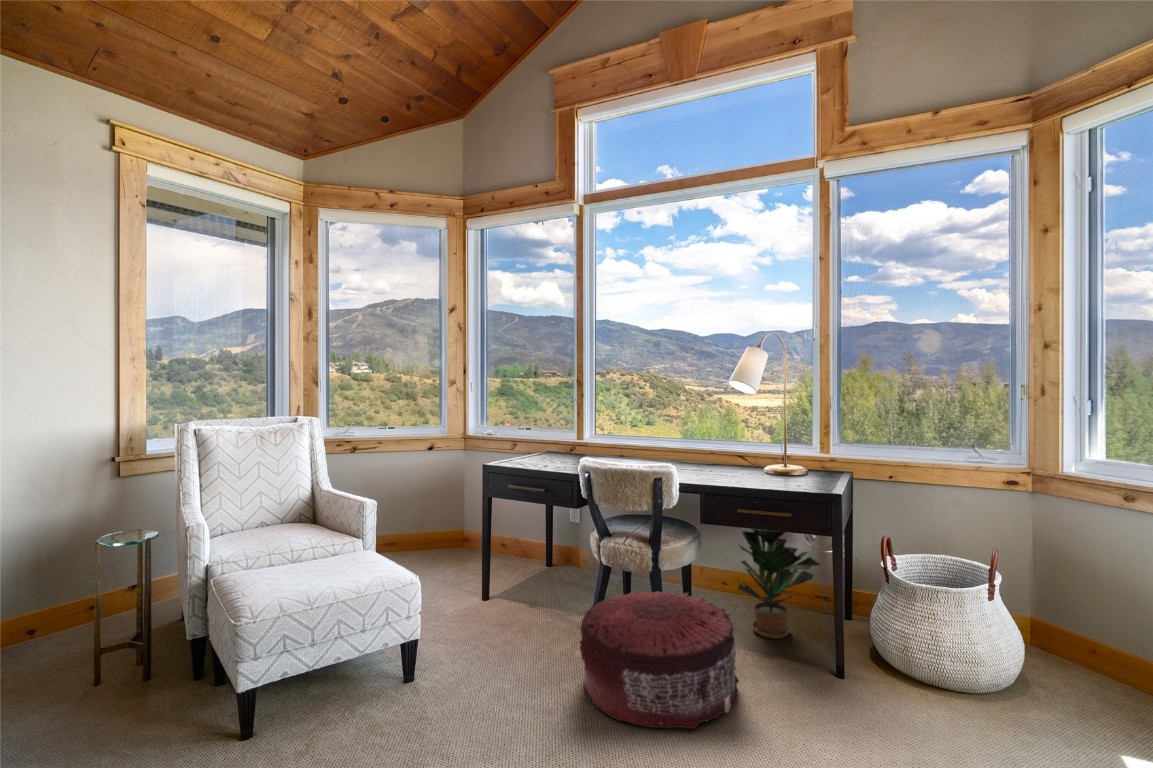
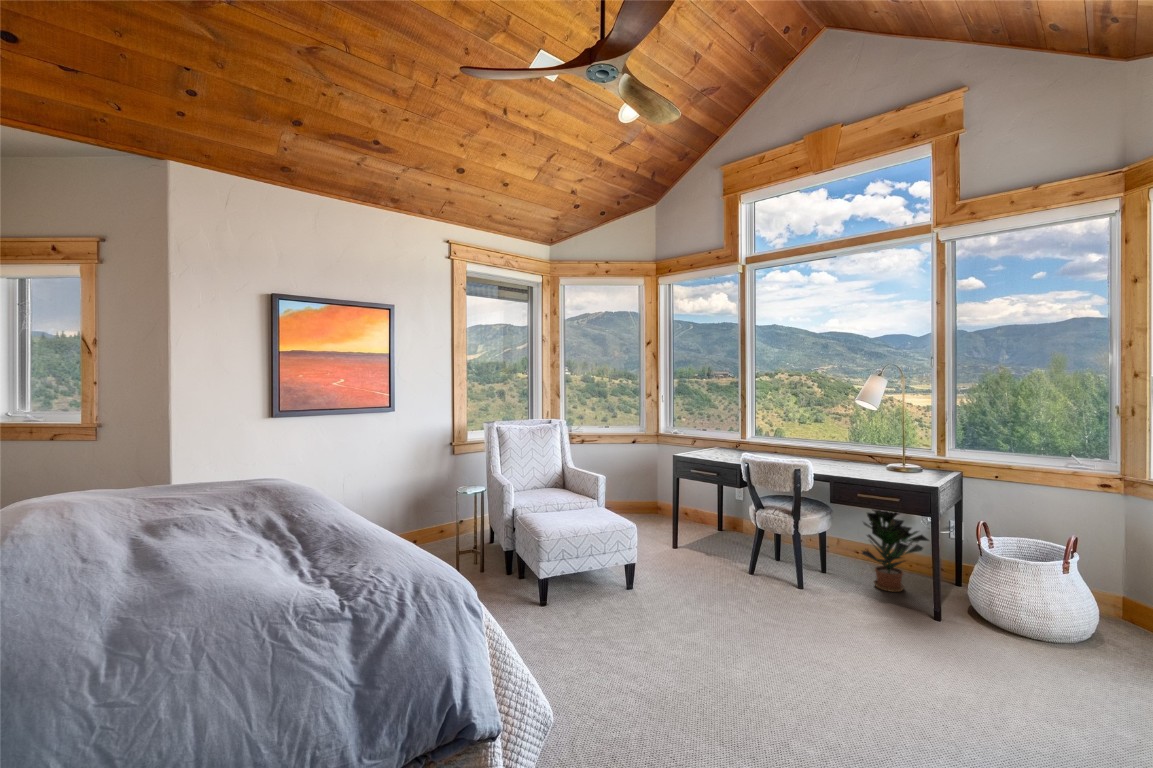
pouf: present [580,591,739,729] -> none [738,545,852,629]

